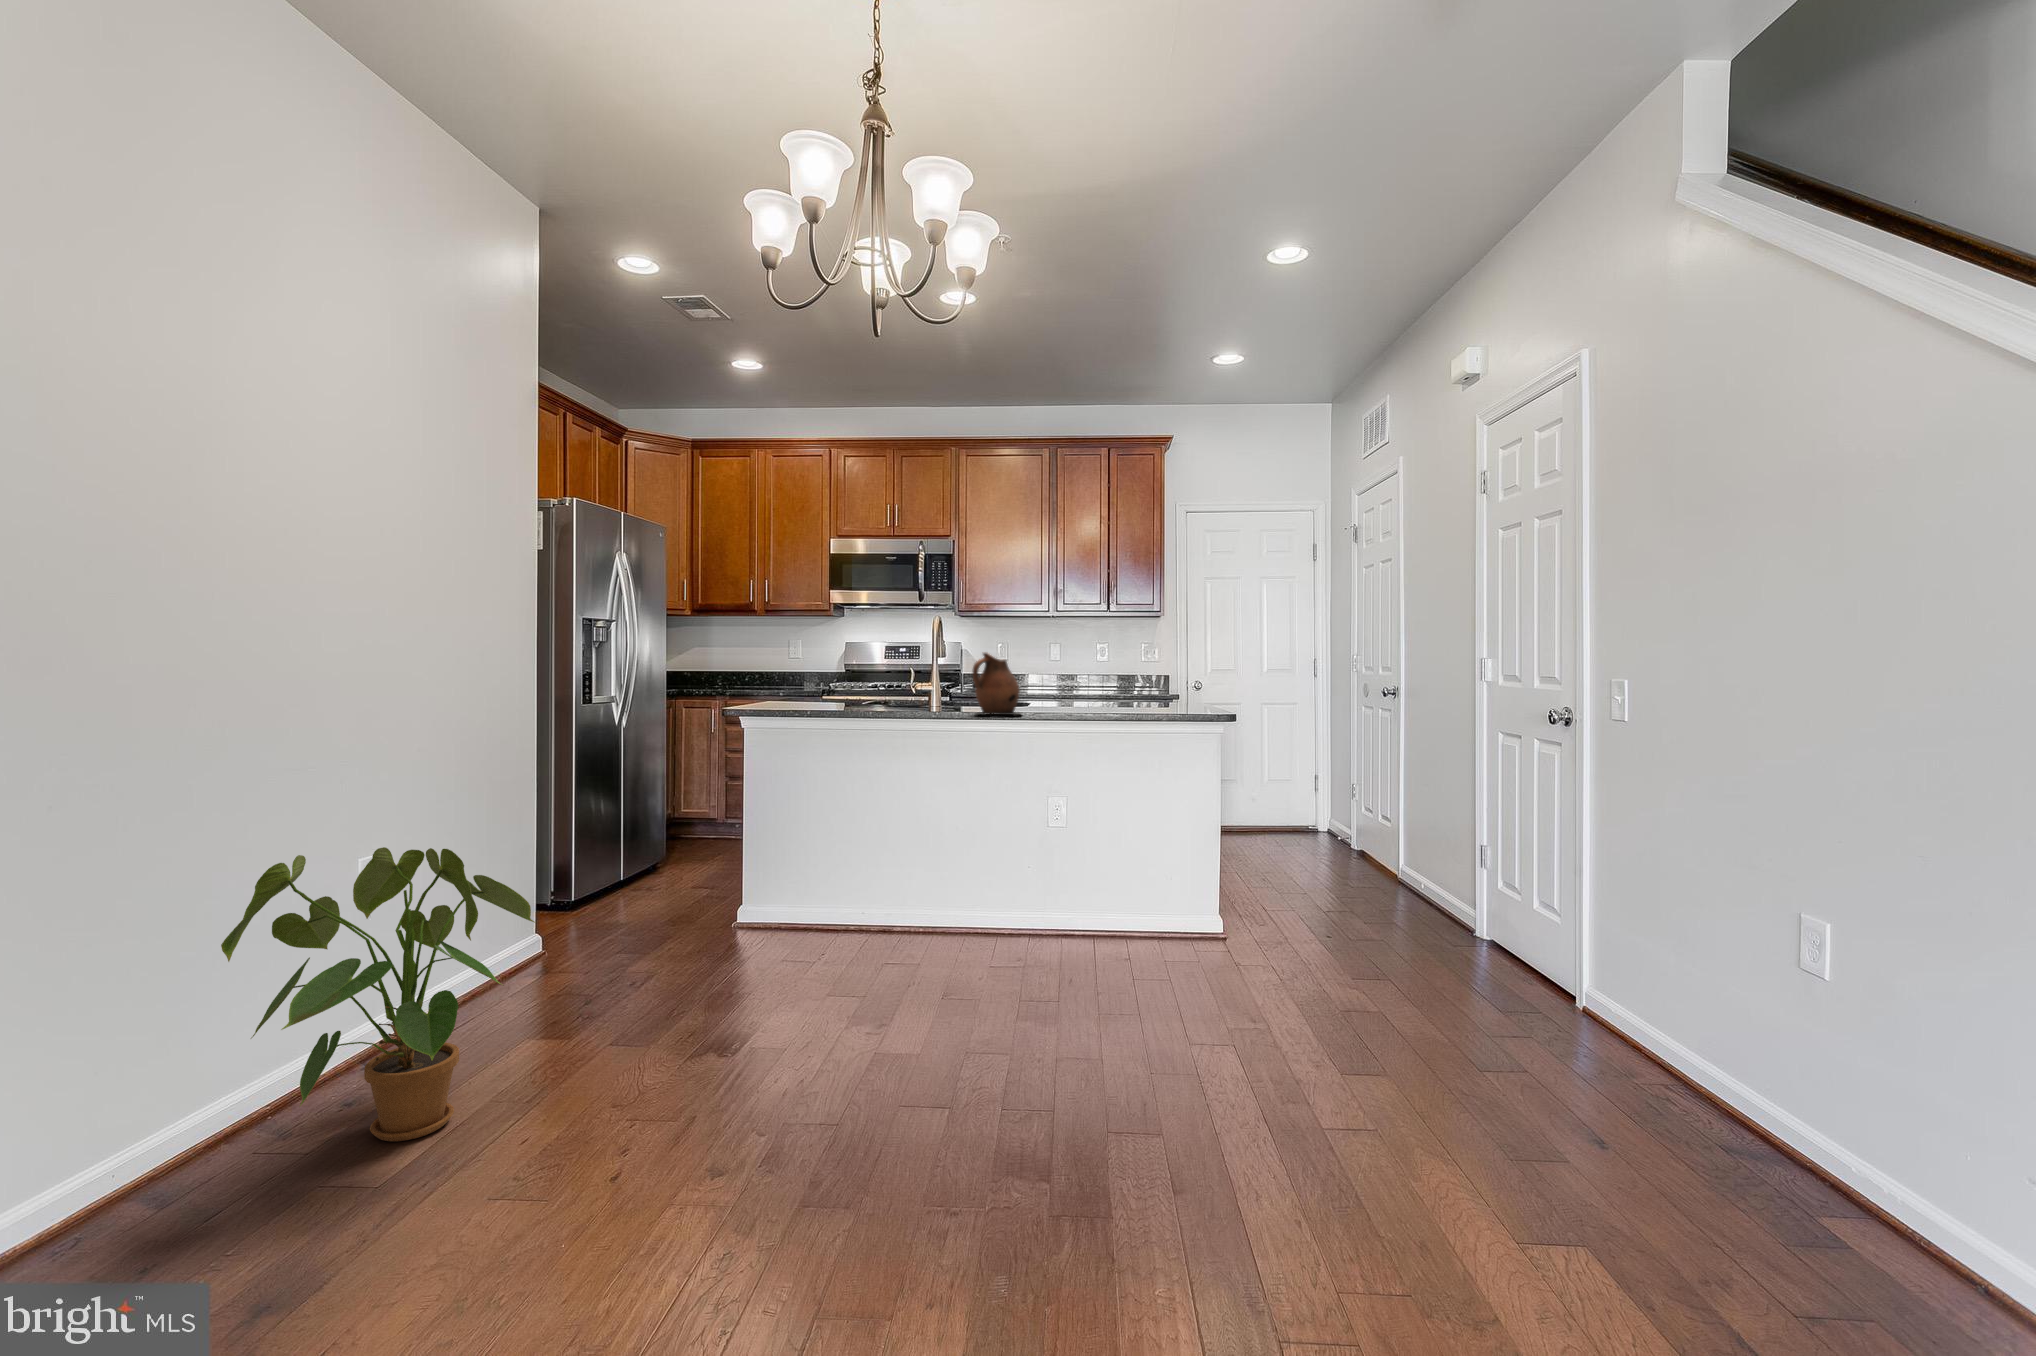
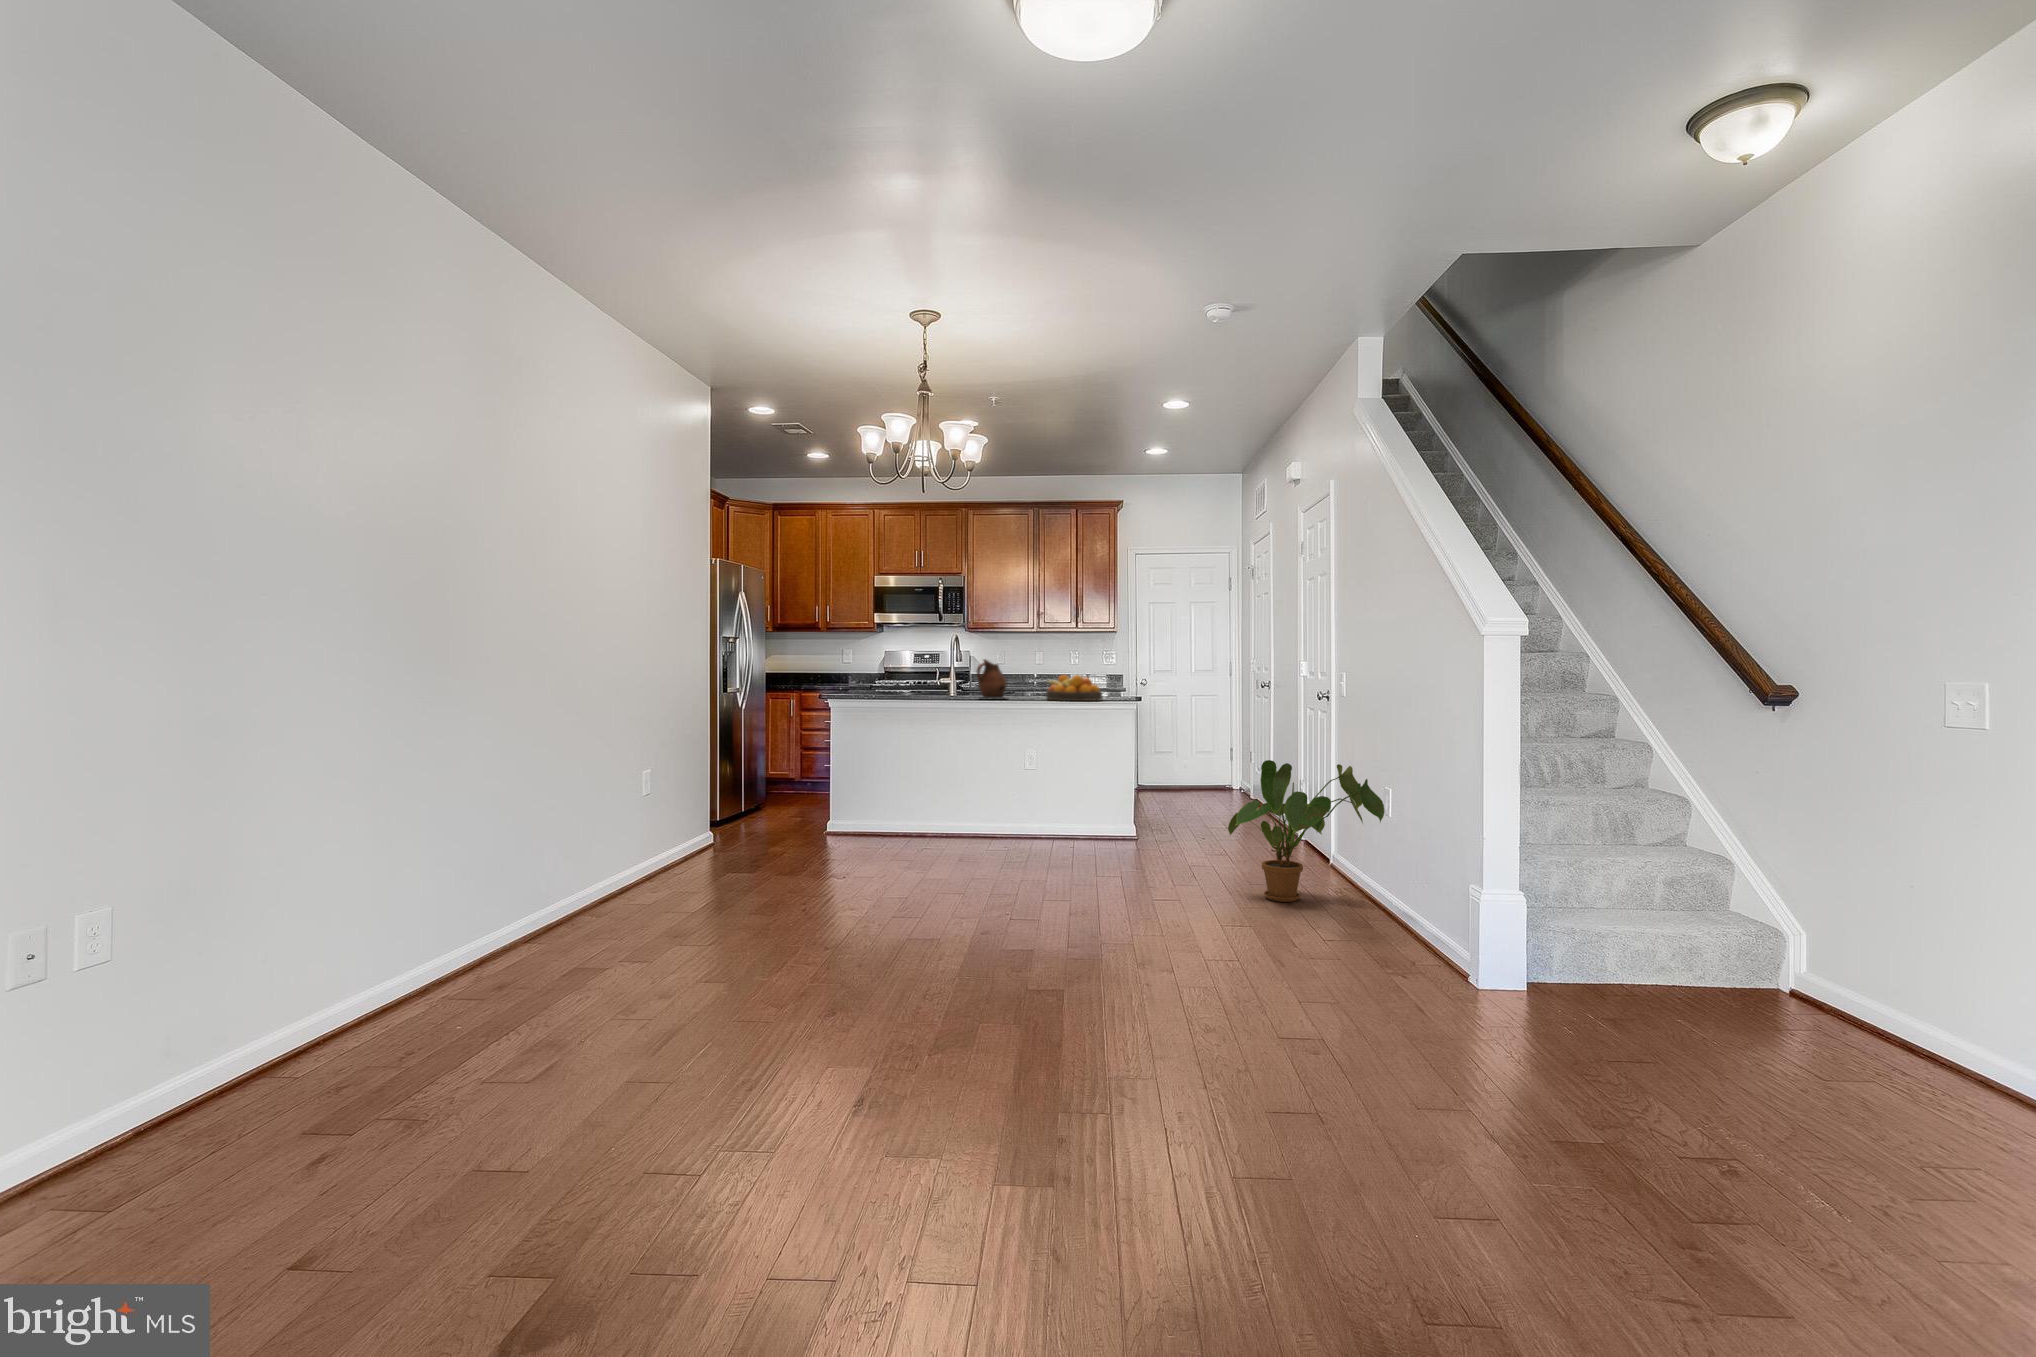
fruit bowl: none [1080,678,1172,720] -> present [1046,675,1102,701]
house plant: present [221,847,535,1141] -> present [1228,760,1385,902]

